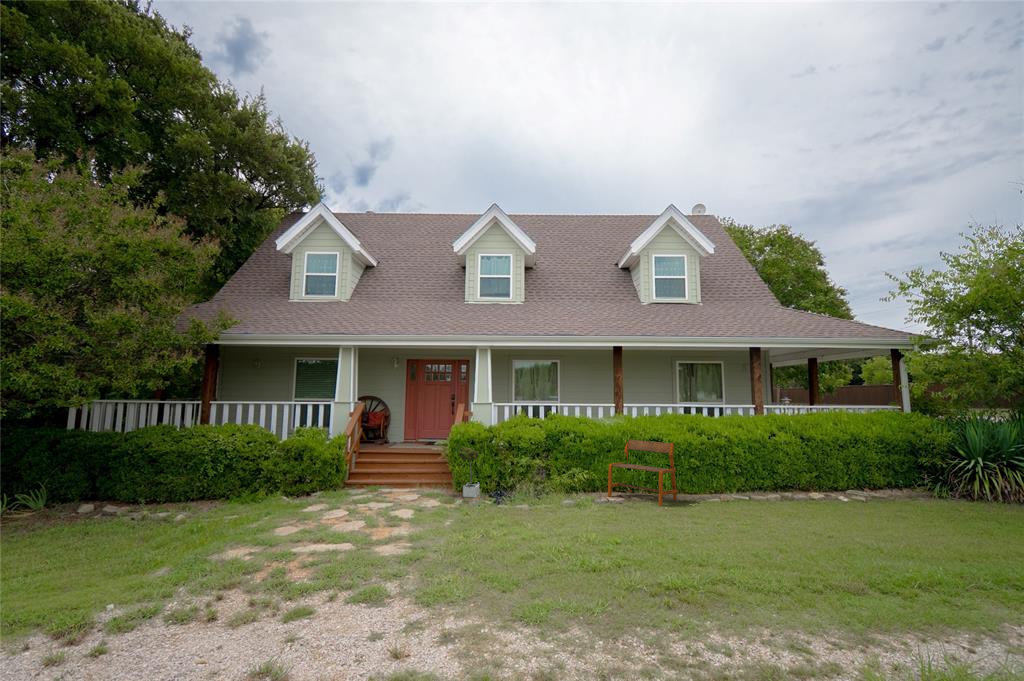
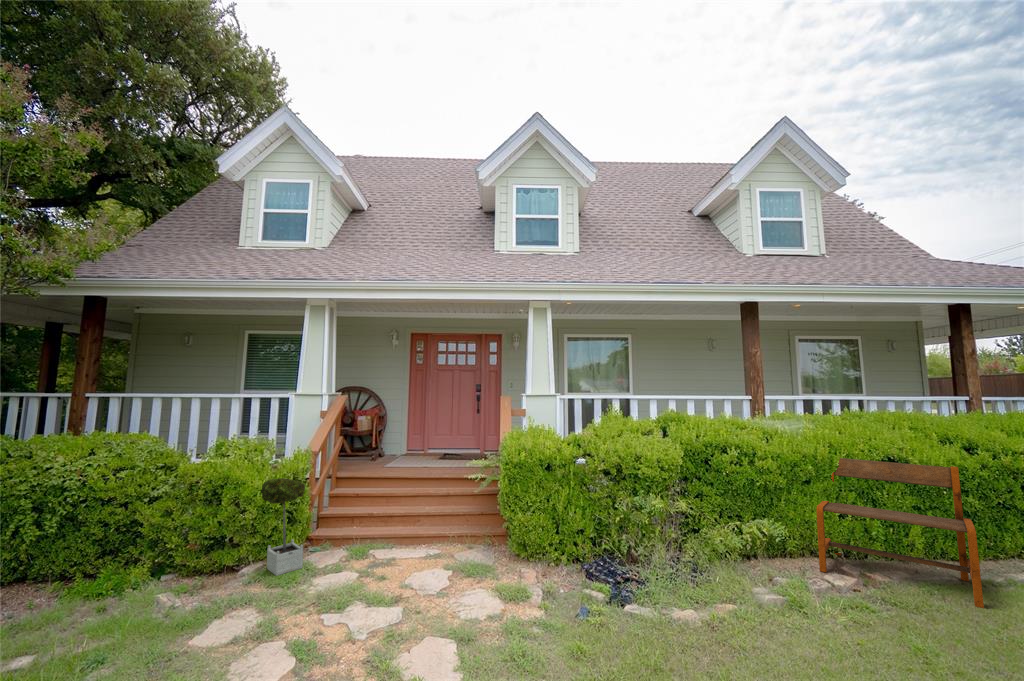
potted tree: present [459,447,480,498] -> present [261,478,305,575]

